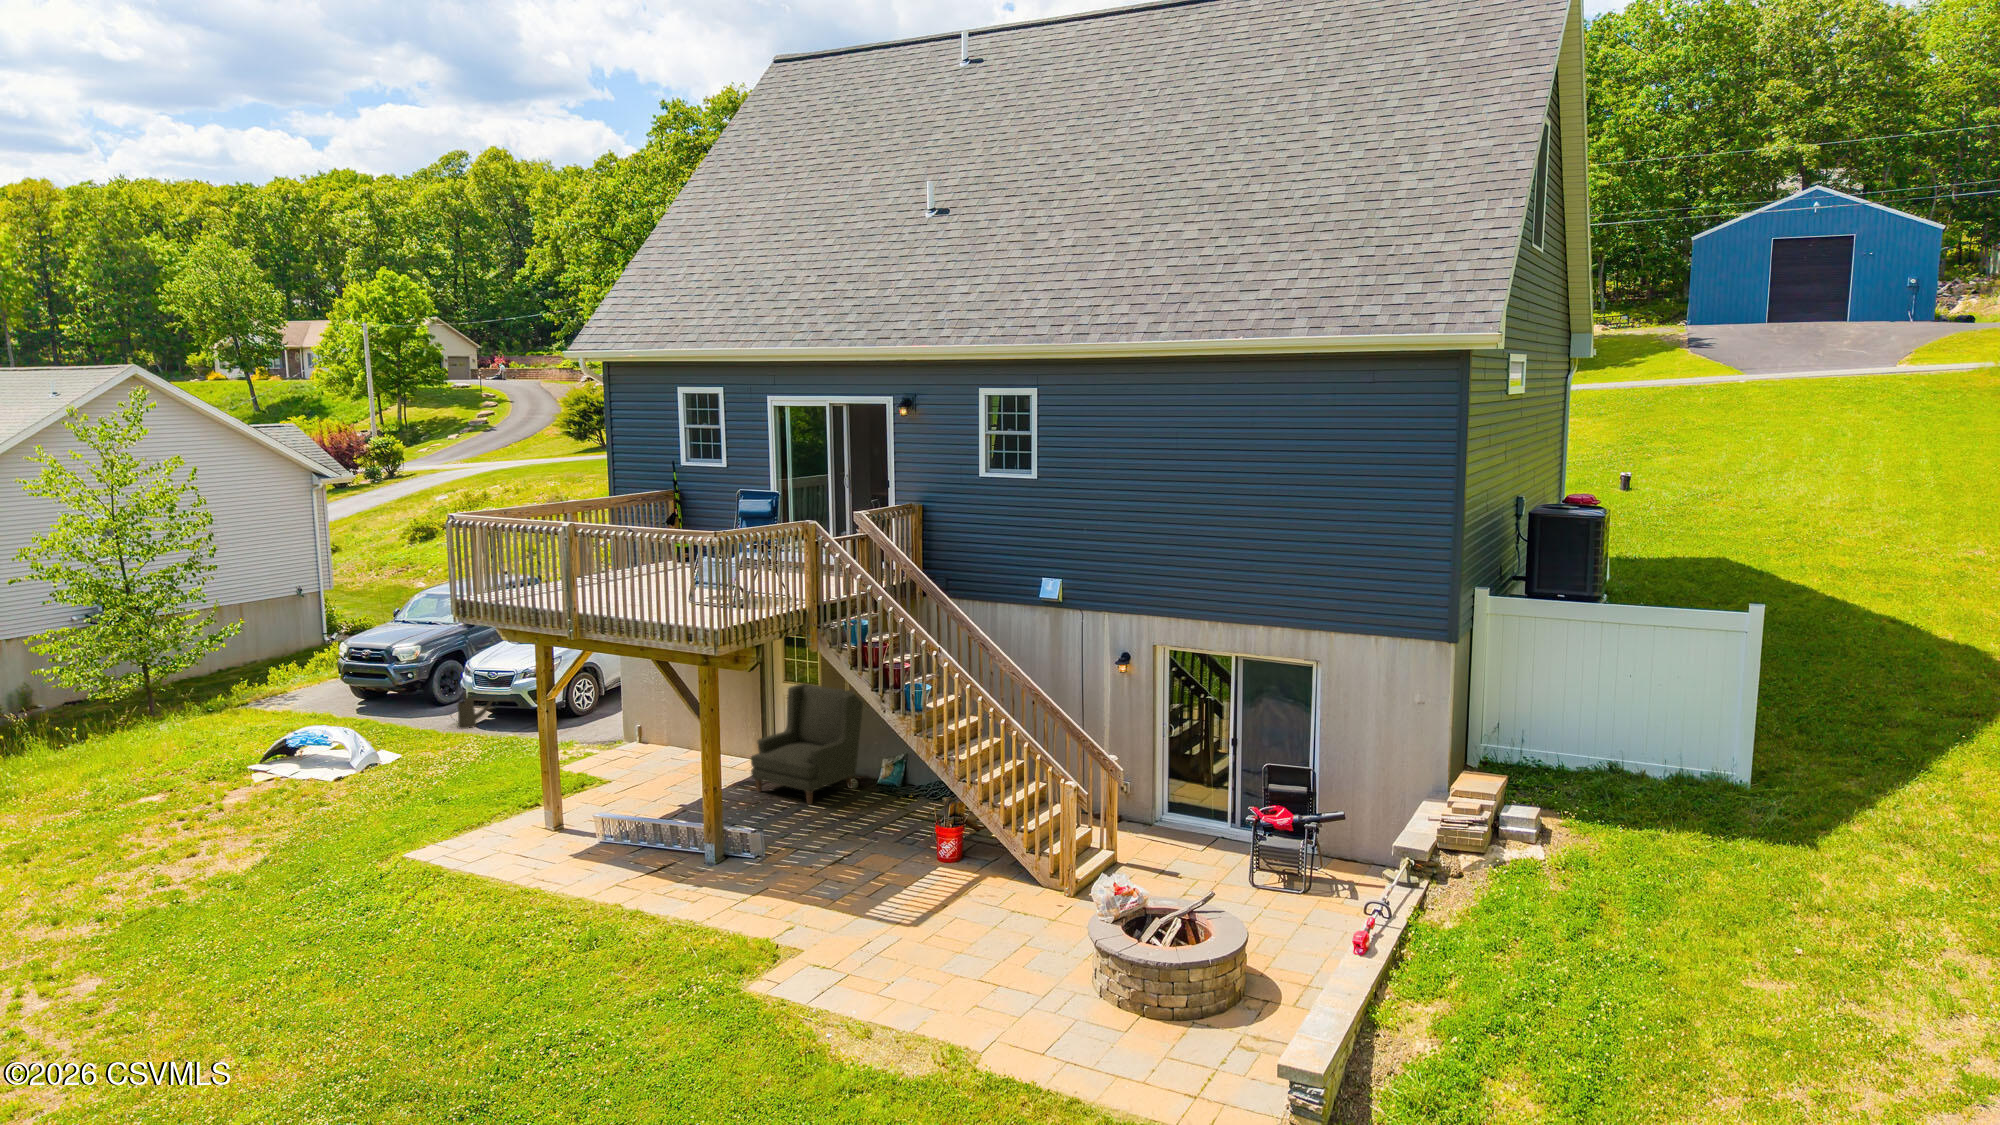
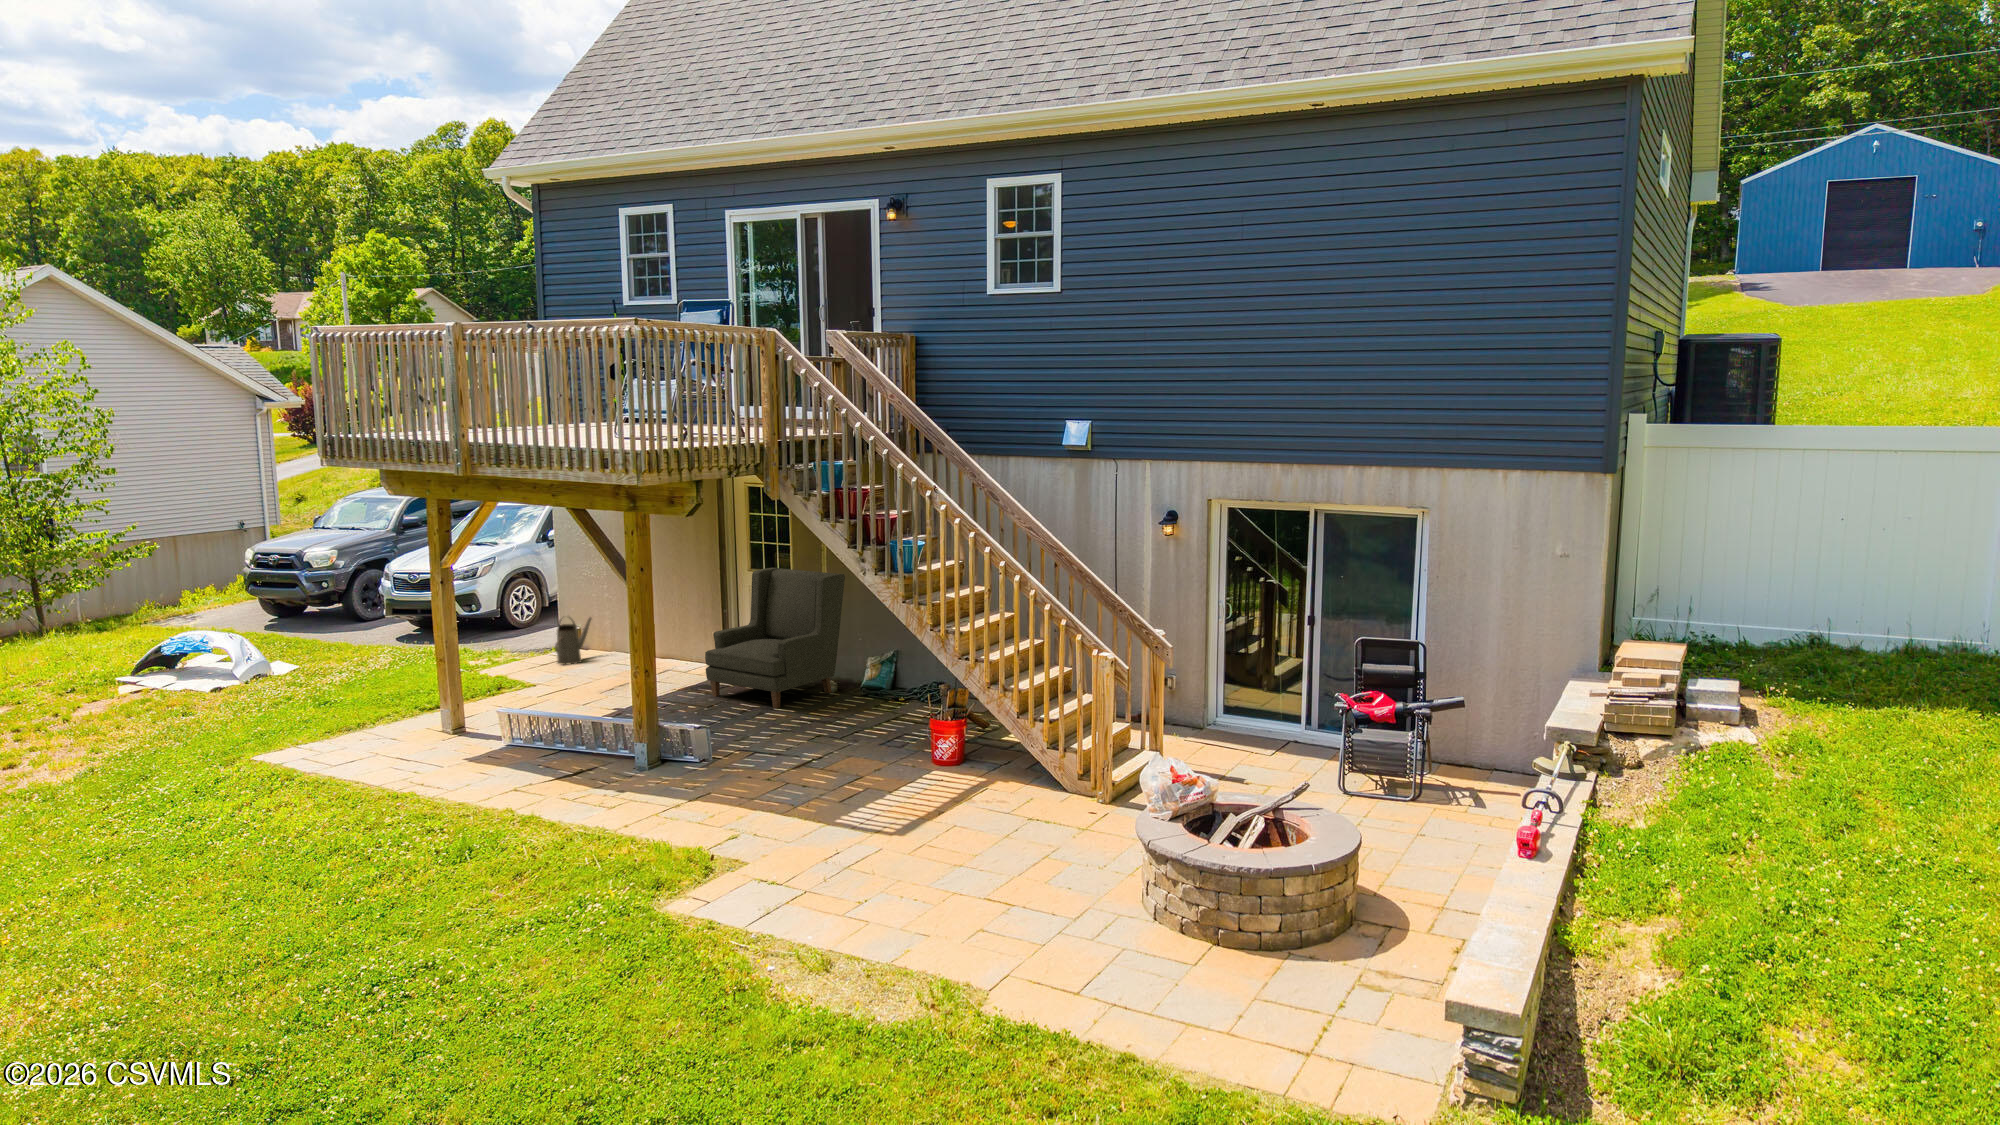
watering can: present [457,692,496,729] -> present [555,617,592,665]

